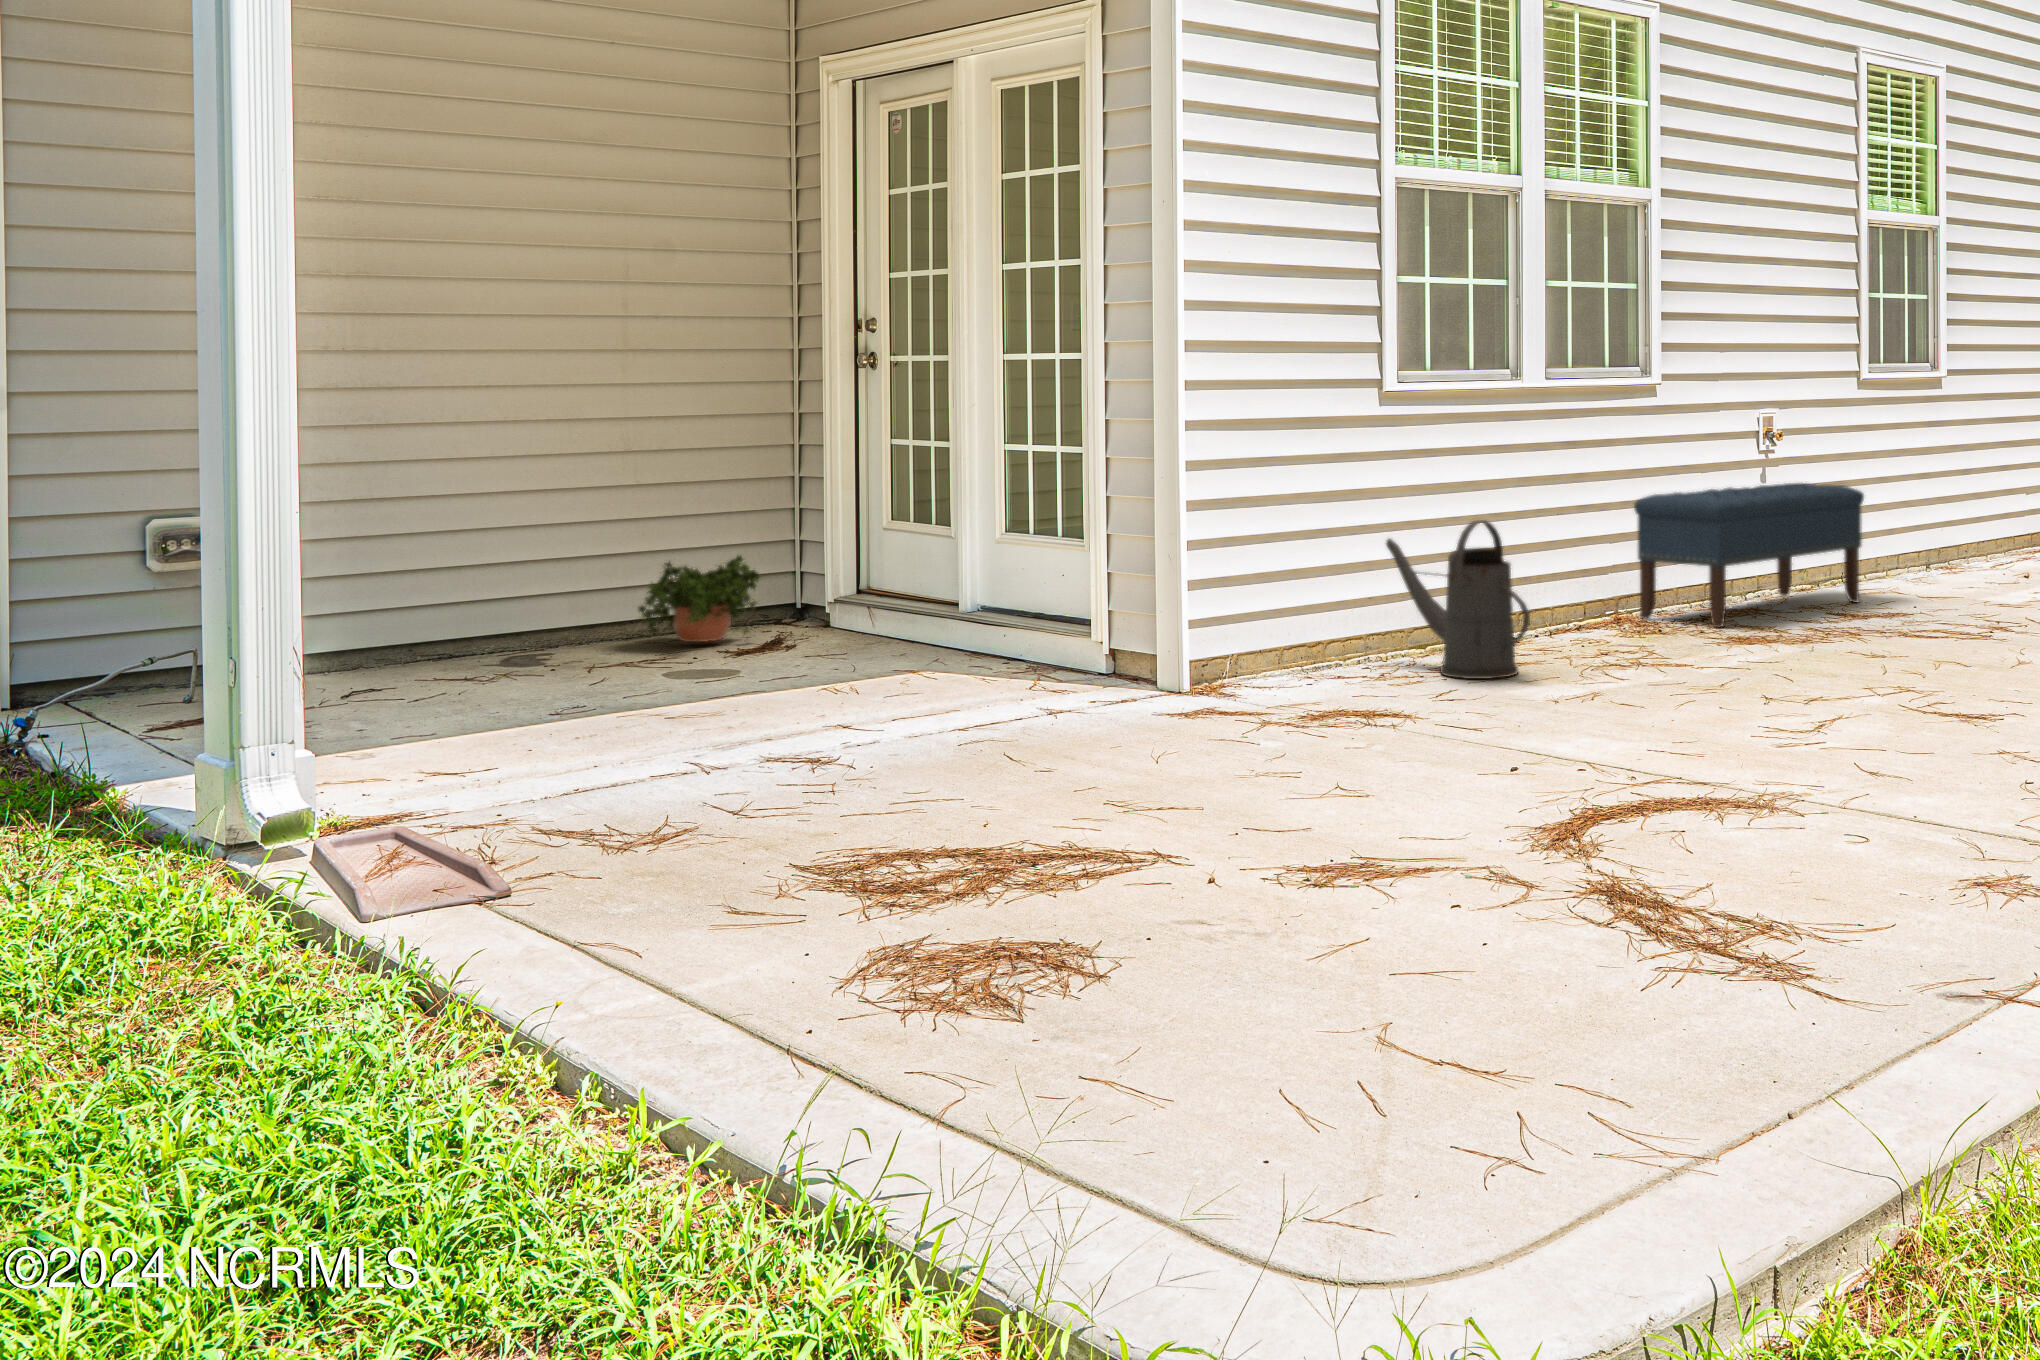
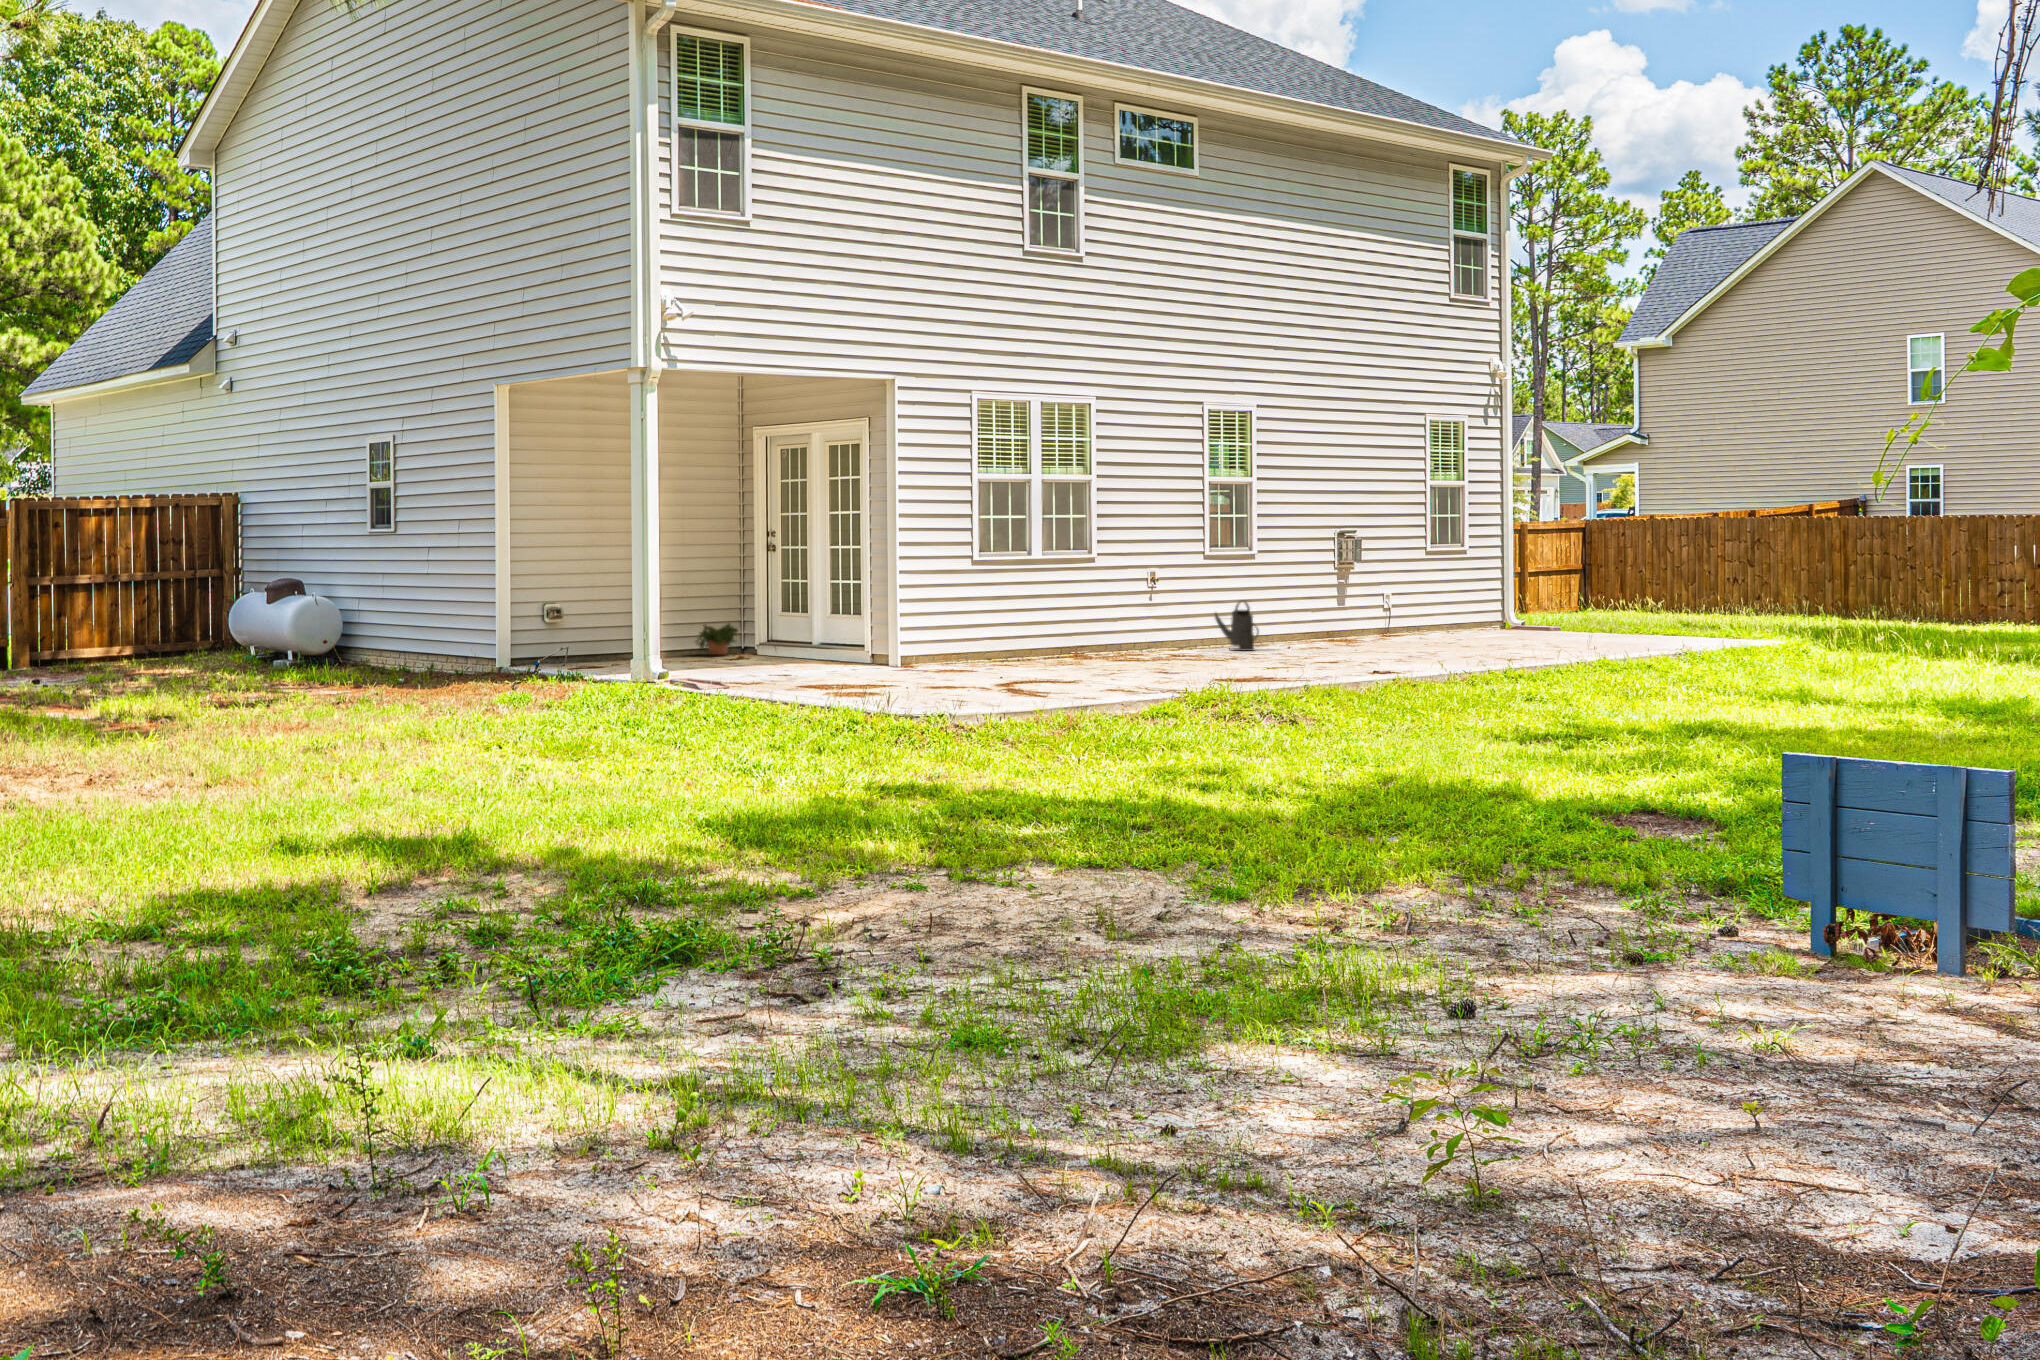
bench: present [1634,483,1864,627] -> none [1081,602,1189,659]
watering can: present [1386,520,1530,679] -> present [1215,602,1259,651]

